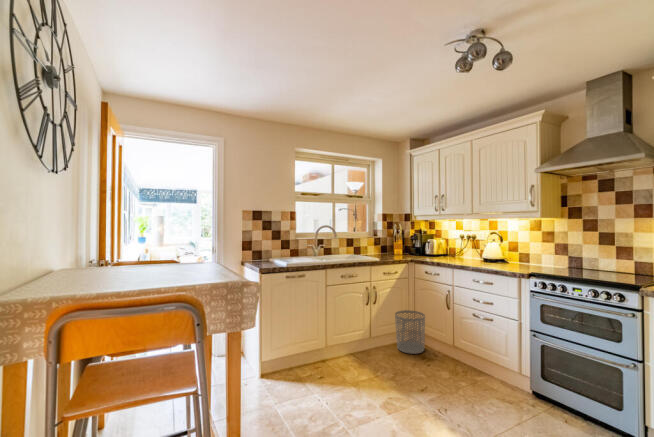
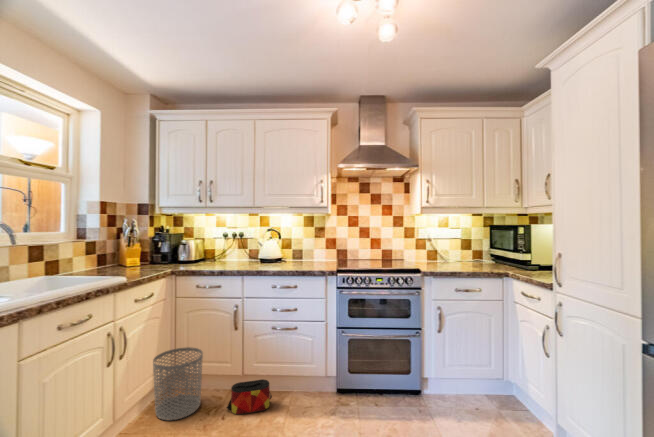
bag: none [434,346,468,373] -> present [226,379,272,415]

